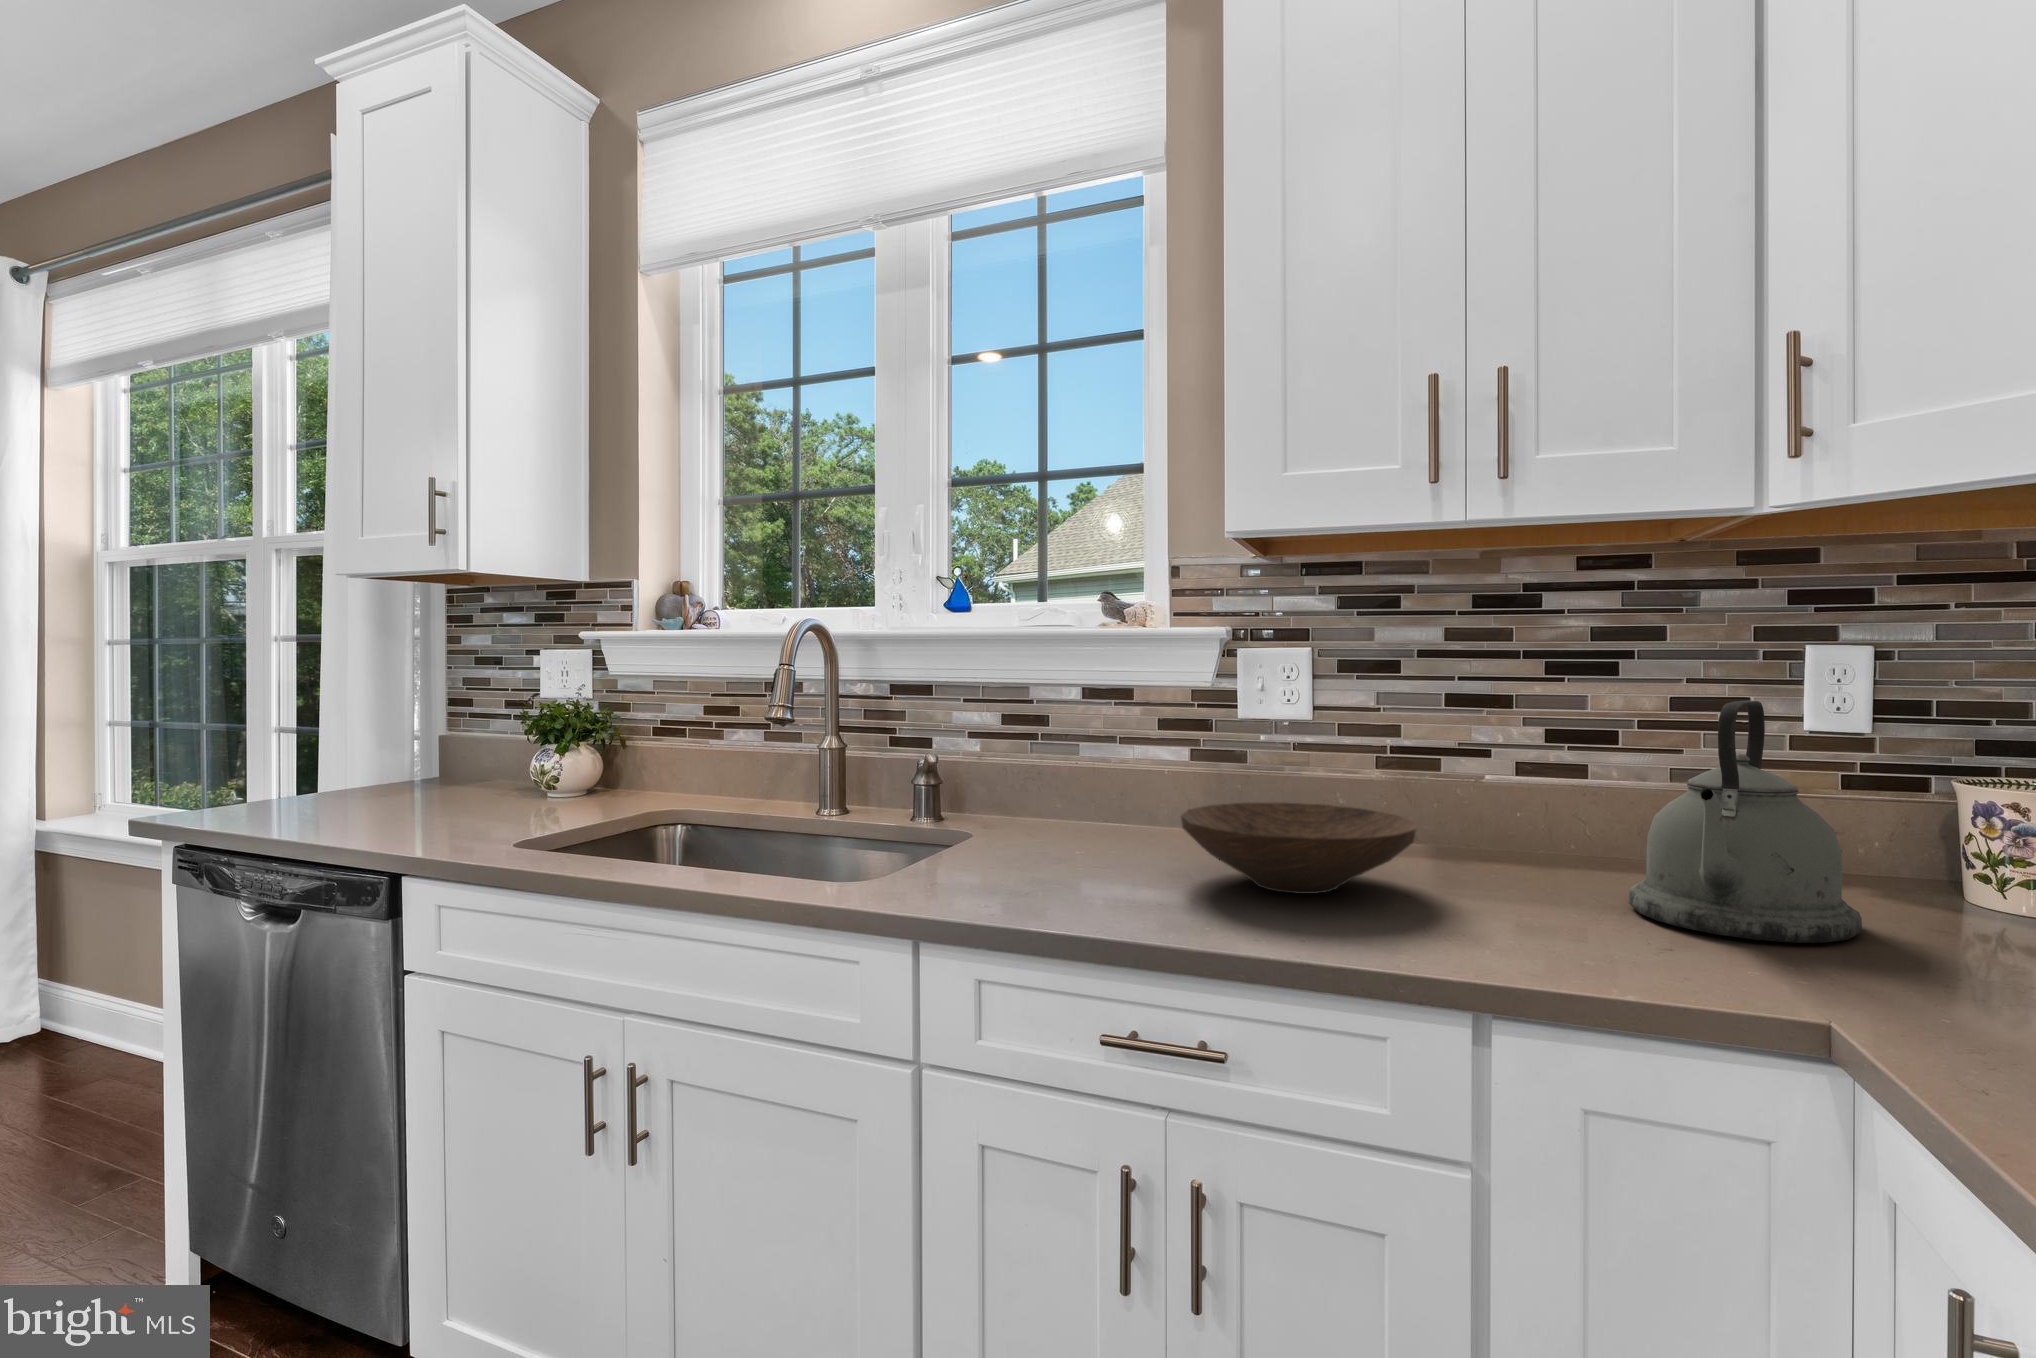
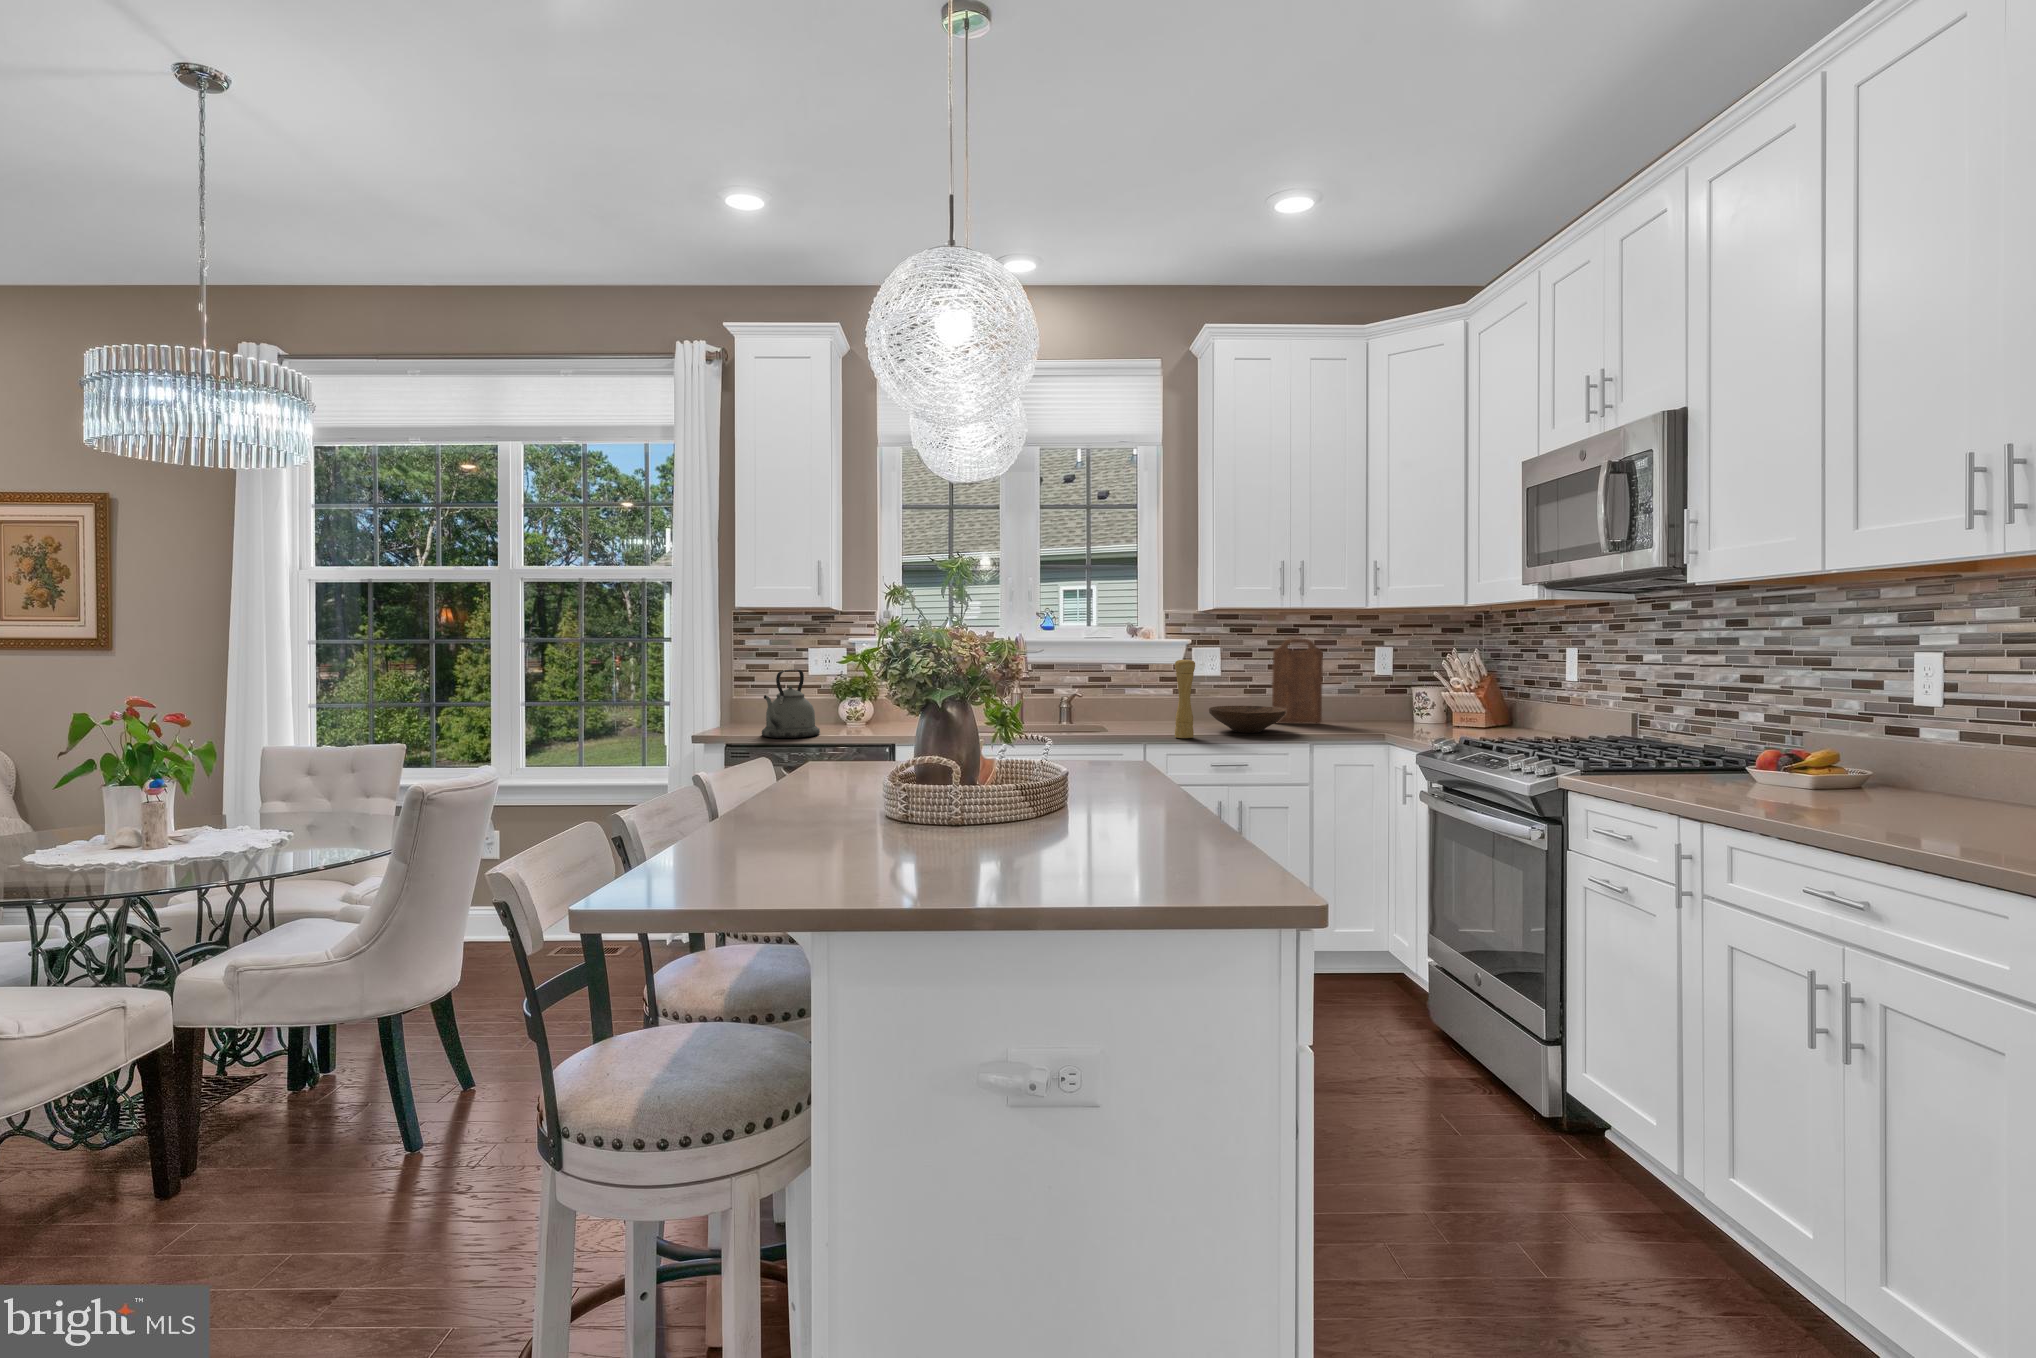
cutting board: none [1434,618,1596,871] -> present [1272,639,1323,723]
pepper mill: none [1024,660,1083,898] -> present [1175,658,1195,738]
kettle: present [1628,701,1862,943] -> present [762,669,820,738]

